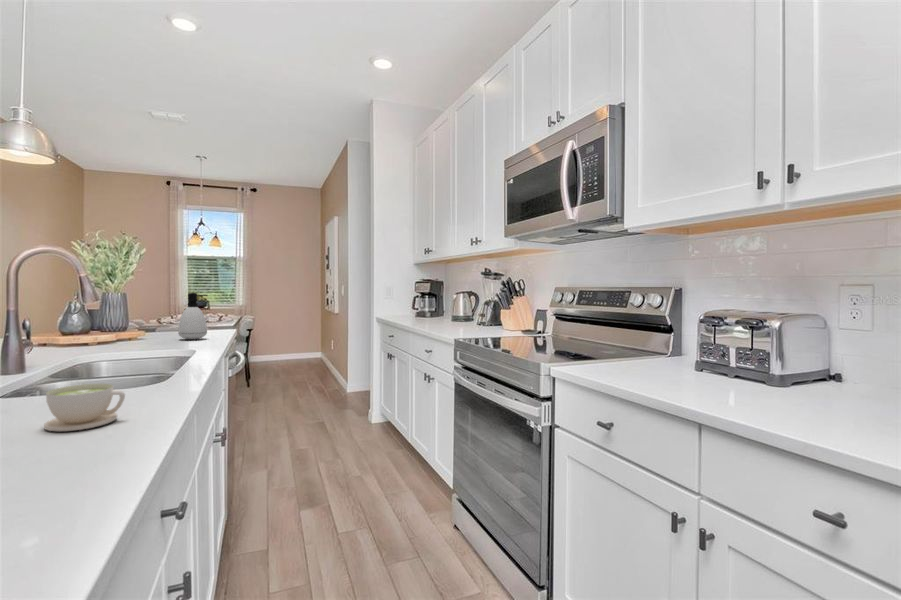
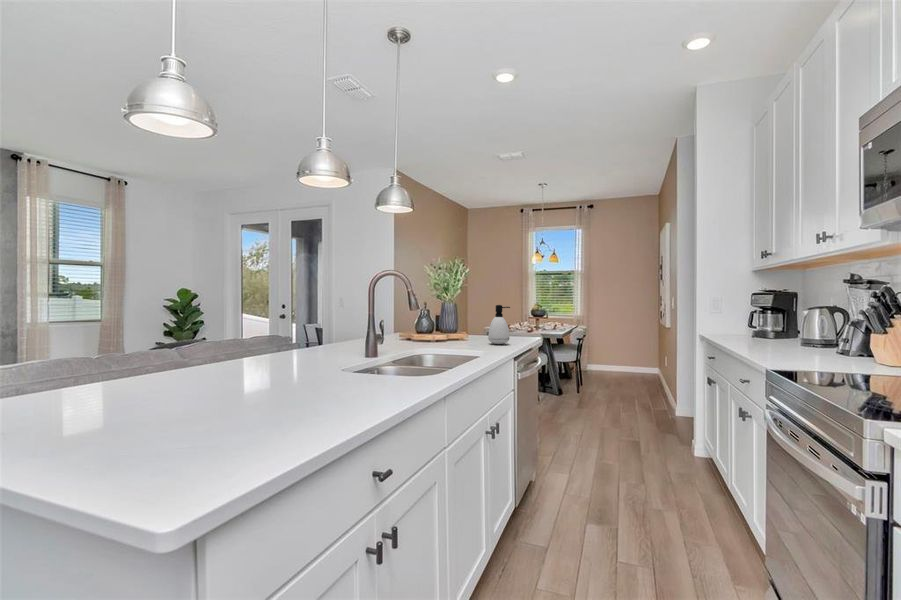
coffee cup: present [44,384,125,431] -> none [342,372,386,403]

